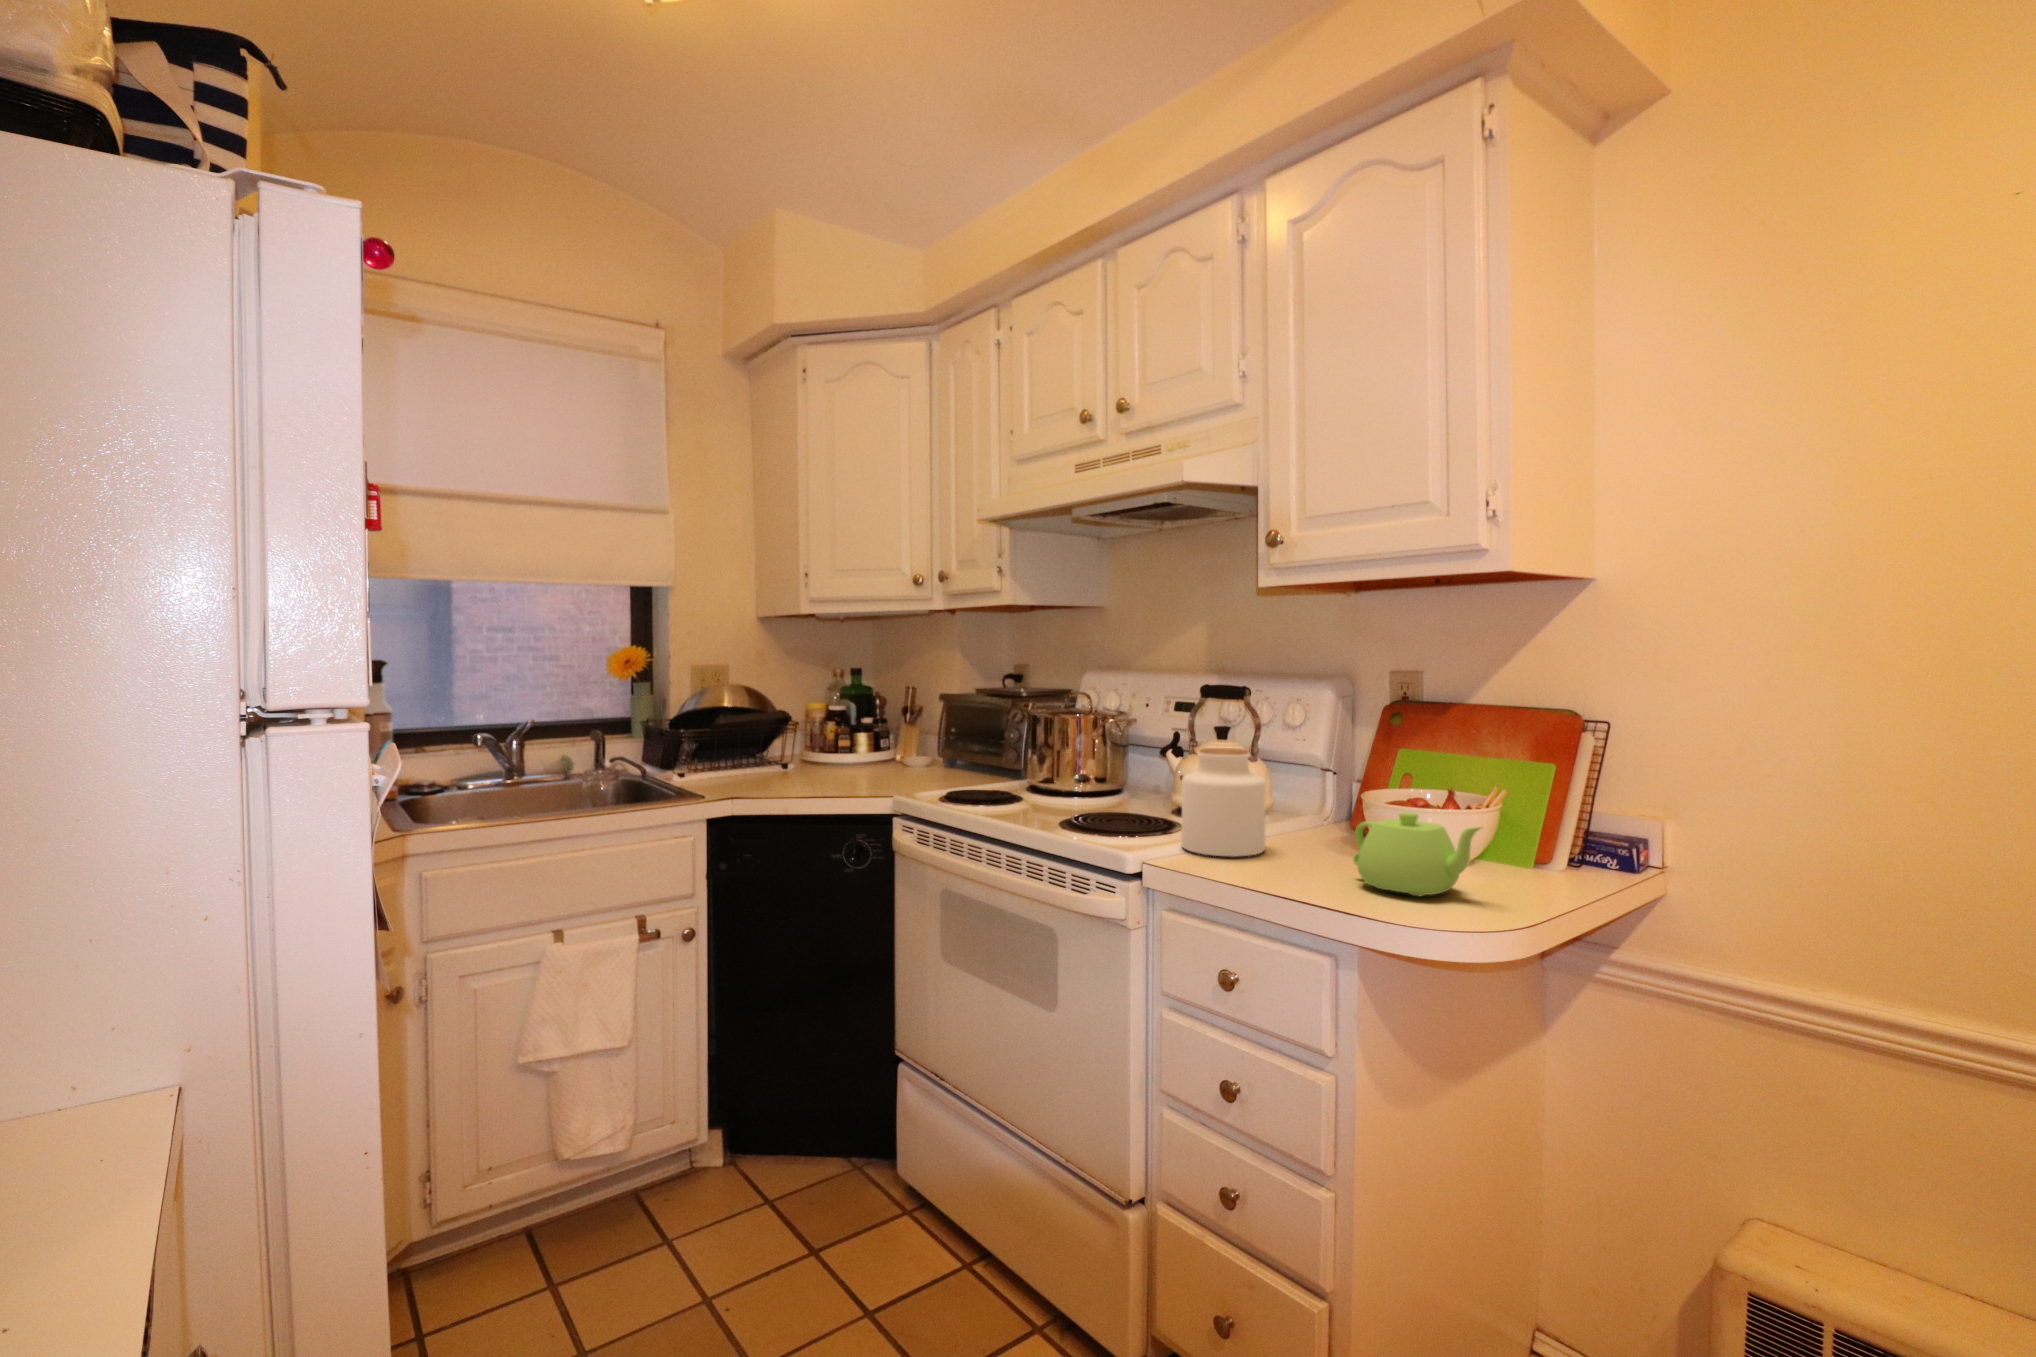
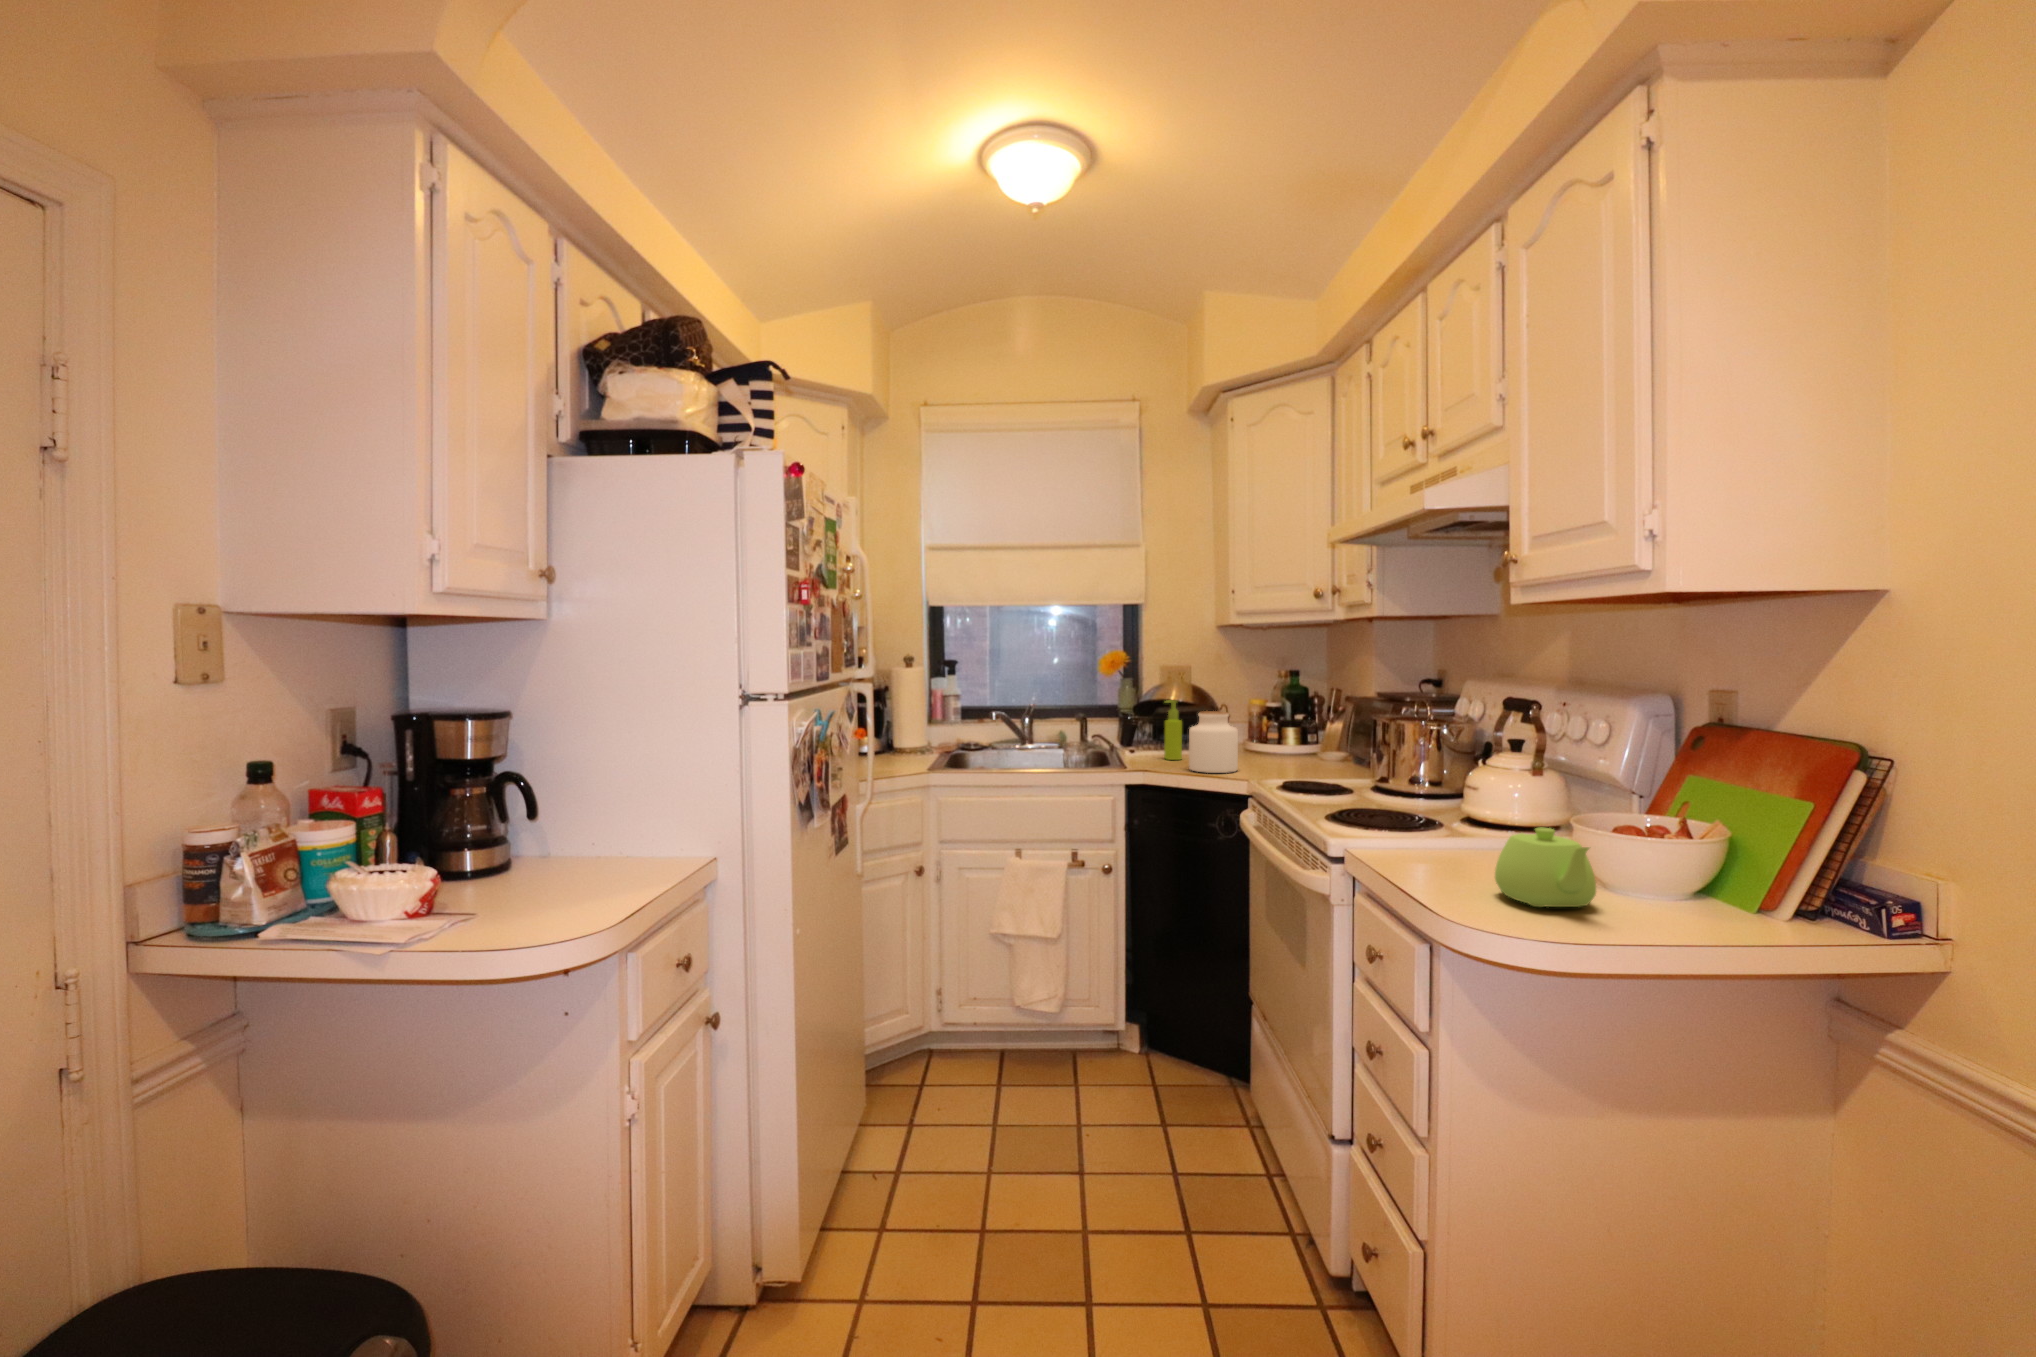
soap dispenser: none [737,706,759,781] -> present [1164,700,1182,760]
jar: present [1181,748,1266,857] -> present [1189,711,1238,773]

